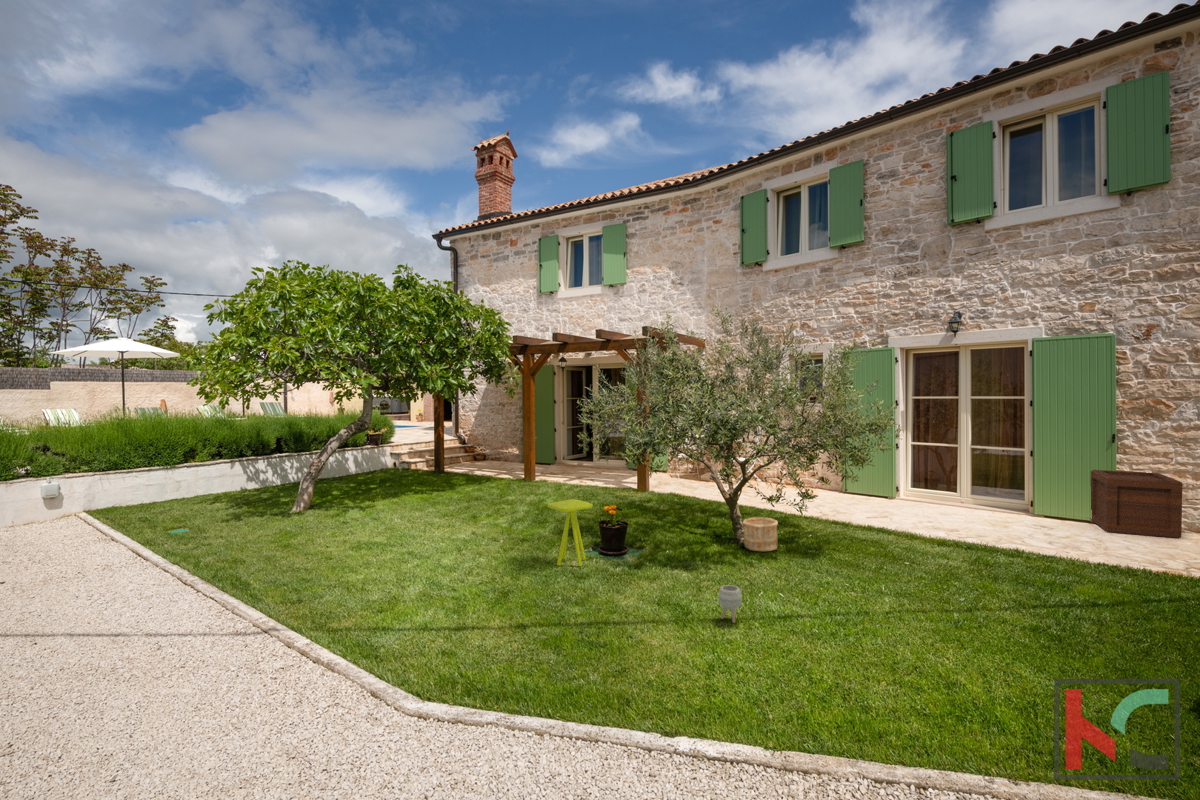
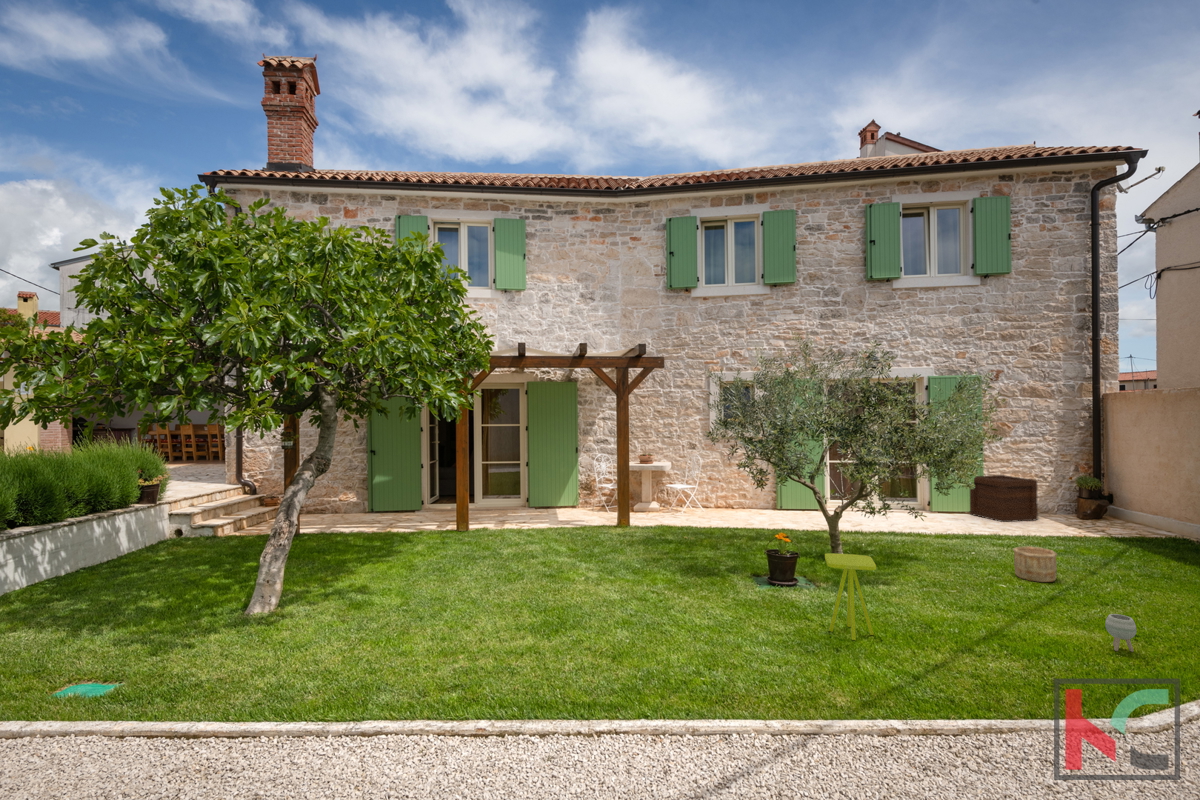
wooden bucket: present [743,517,778,551] -> present [1013,546,1057,582]

